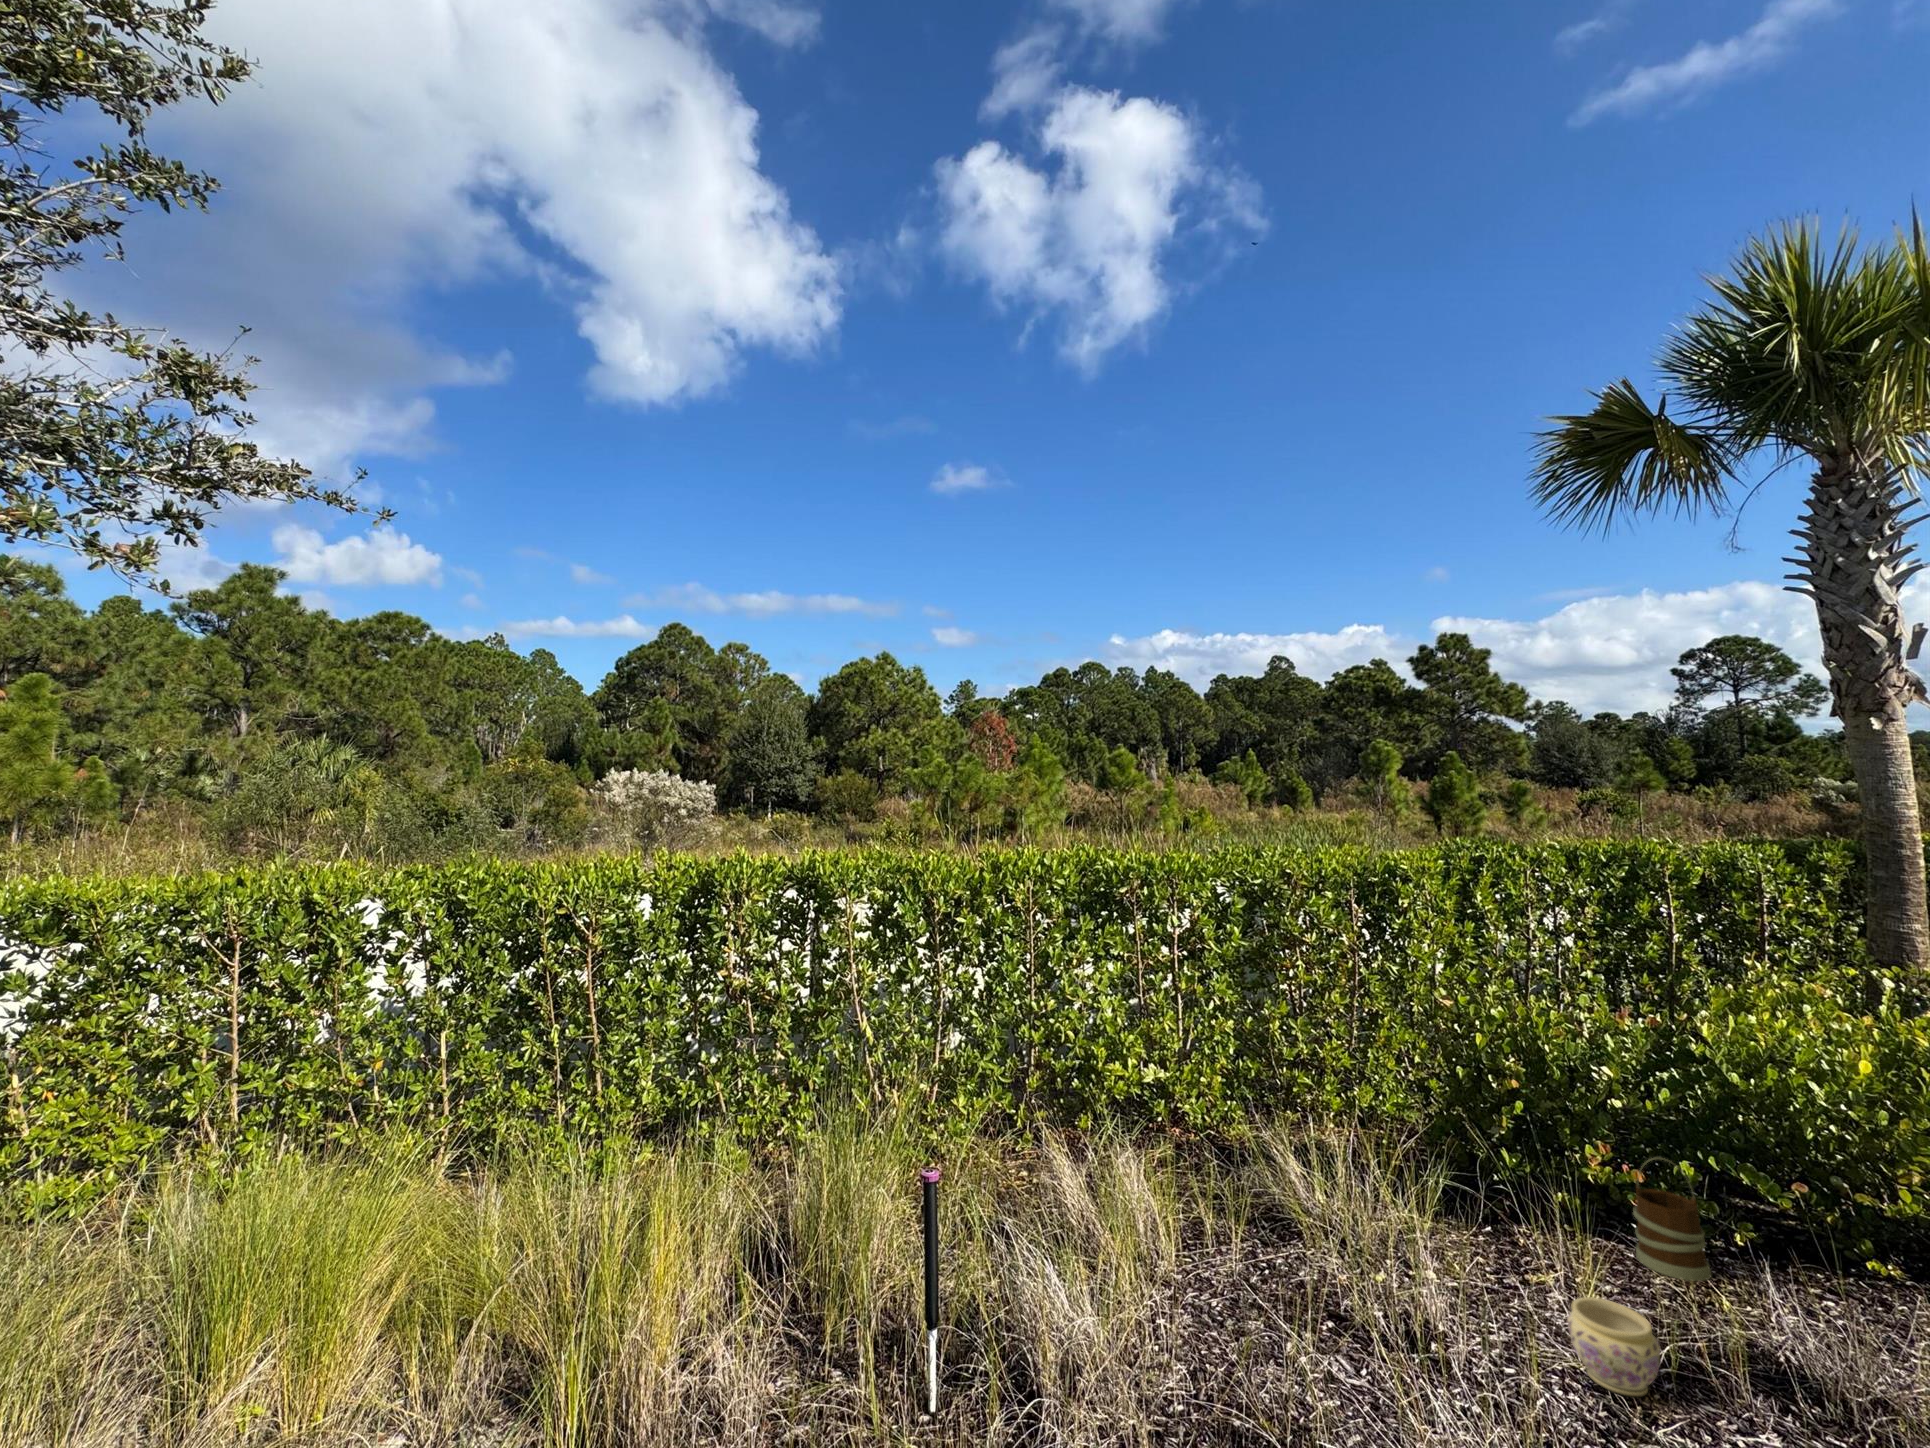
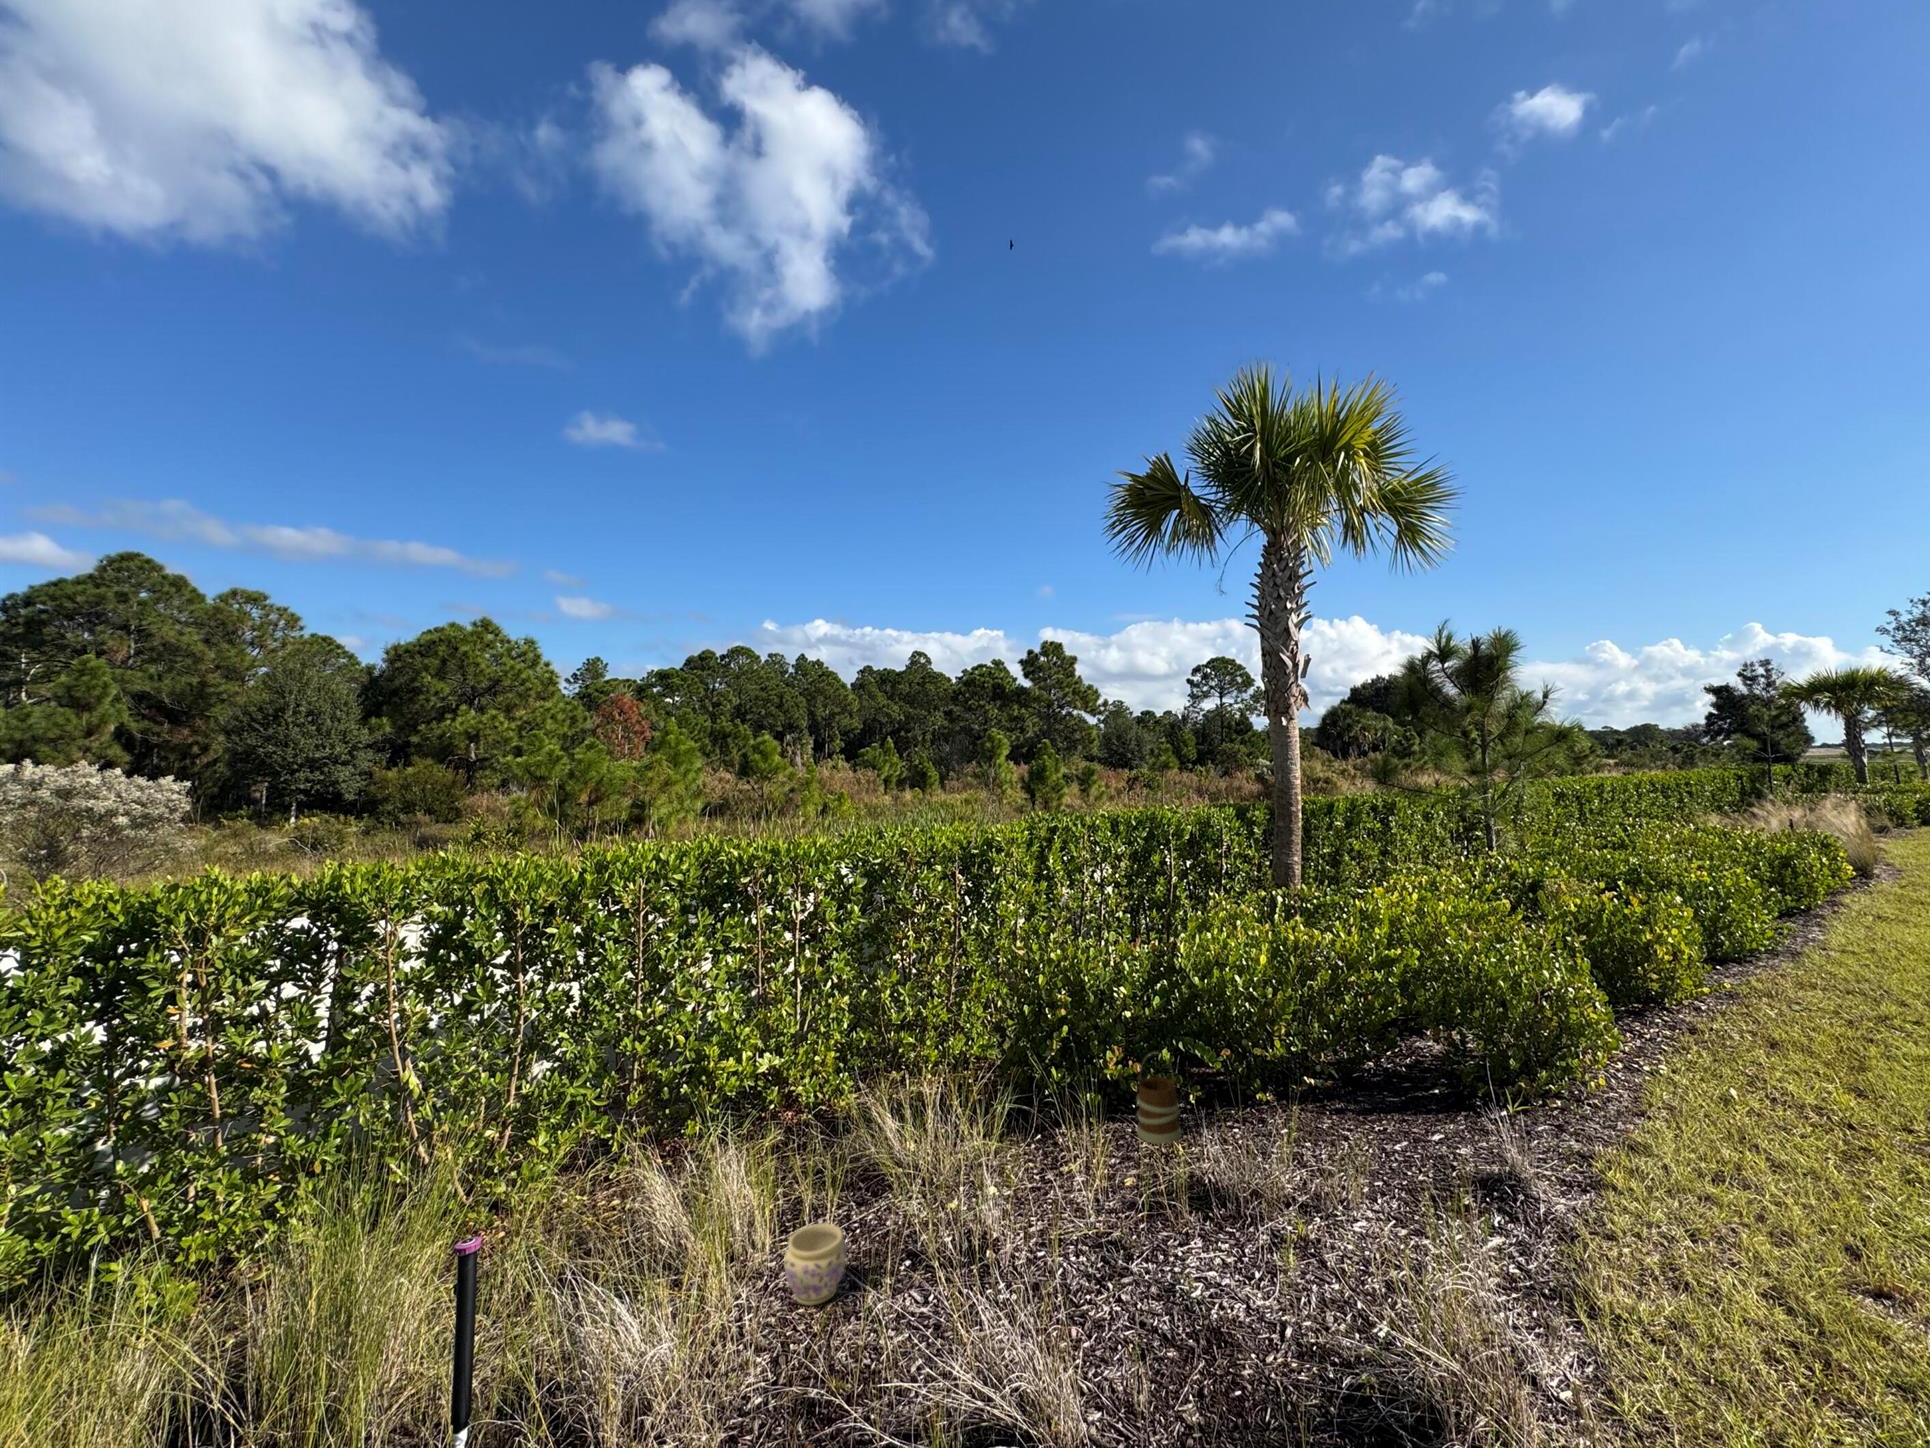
planter: present [1567,1297,1660,1397] -> present [784,1223,847,1306]

